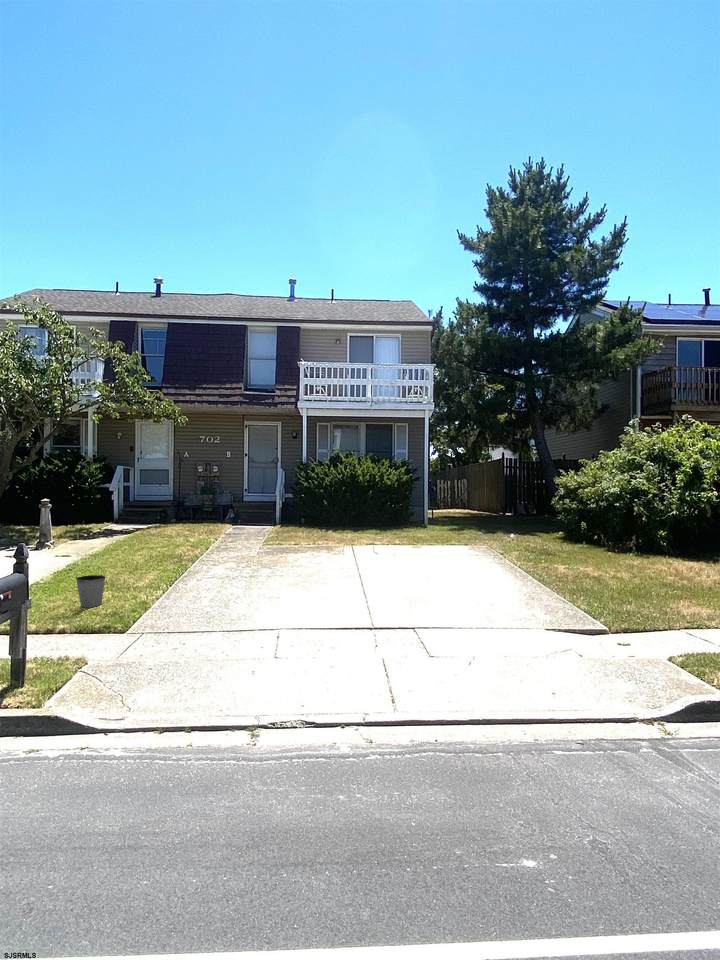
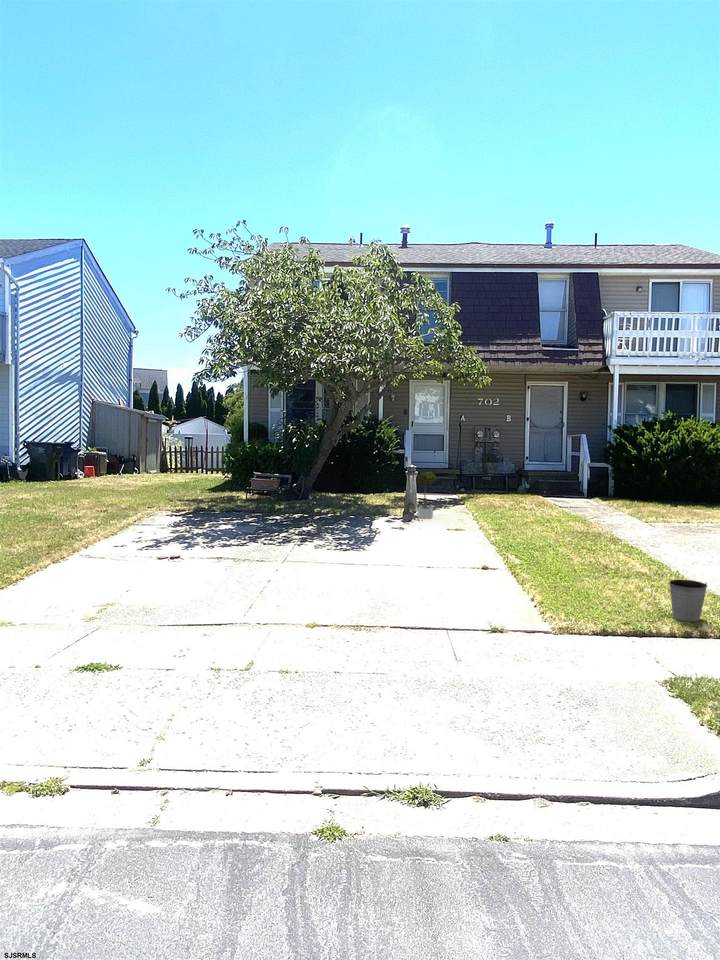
potted tree: none [61,500,81,542] -> present [417,472,436,519]

